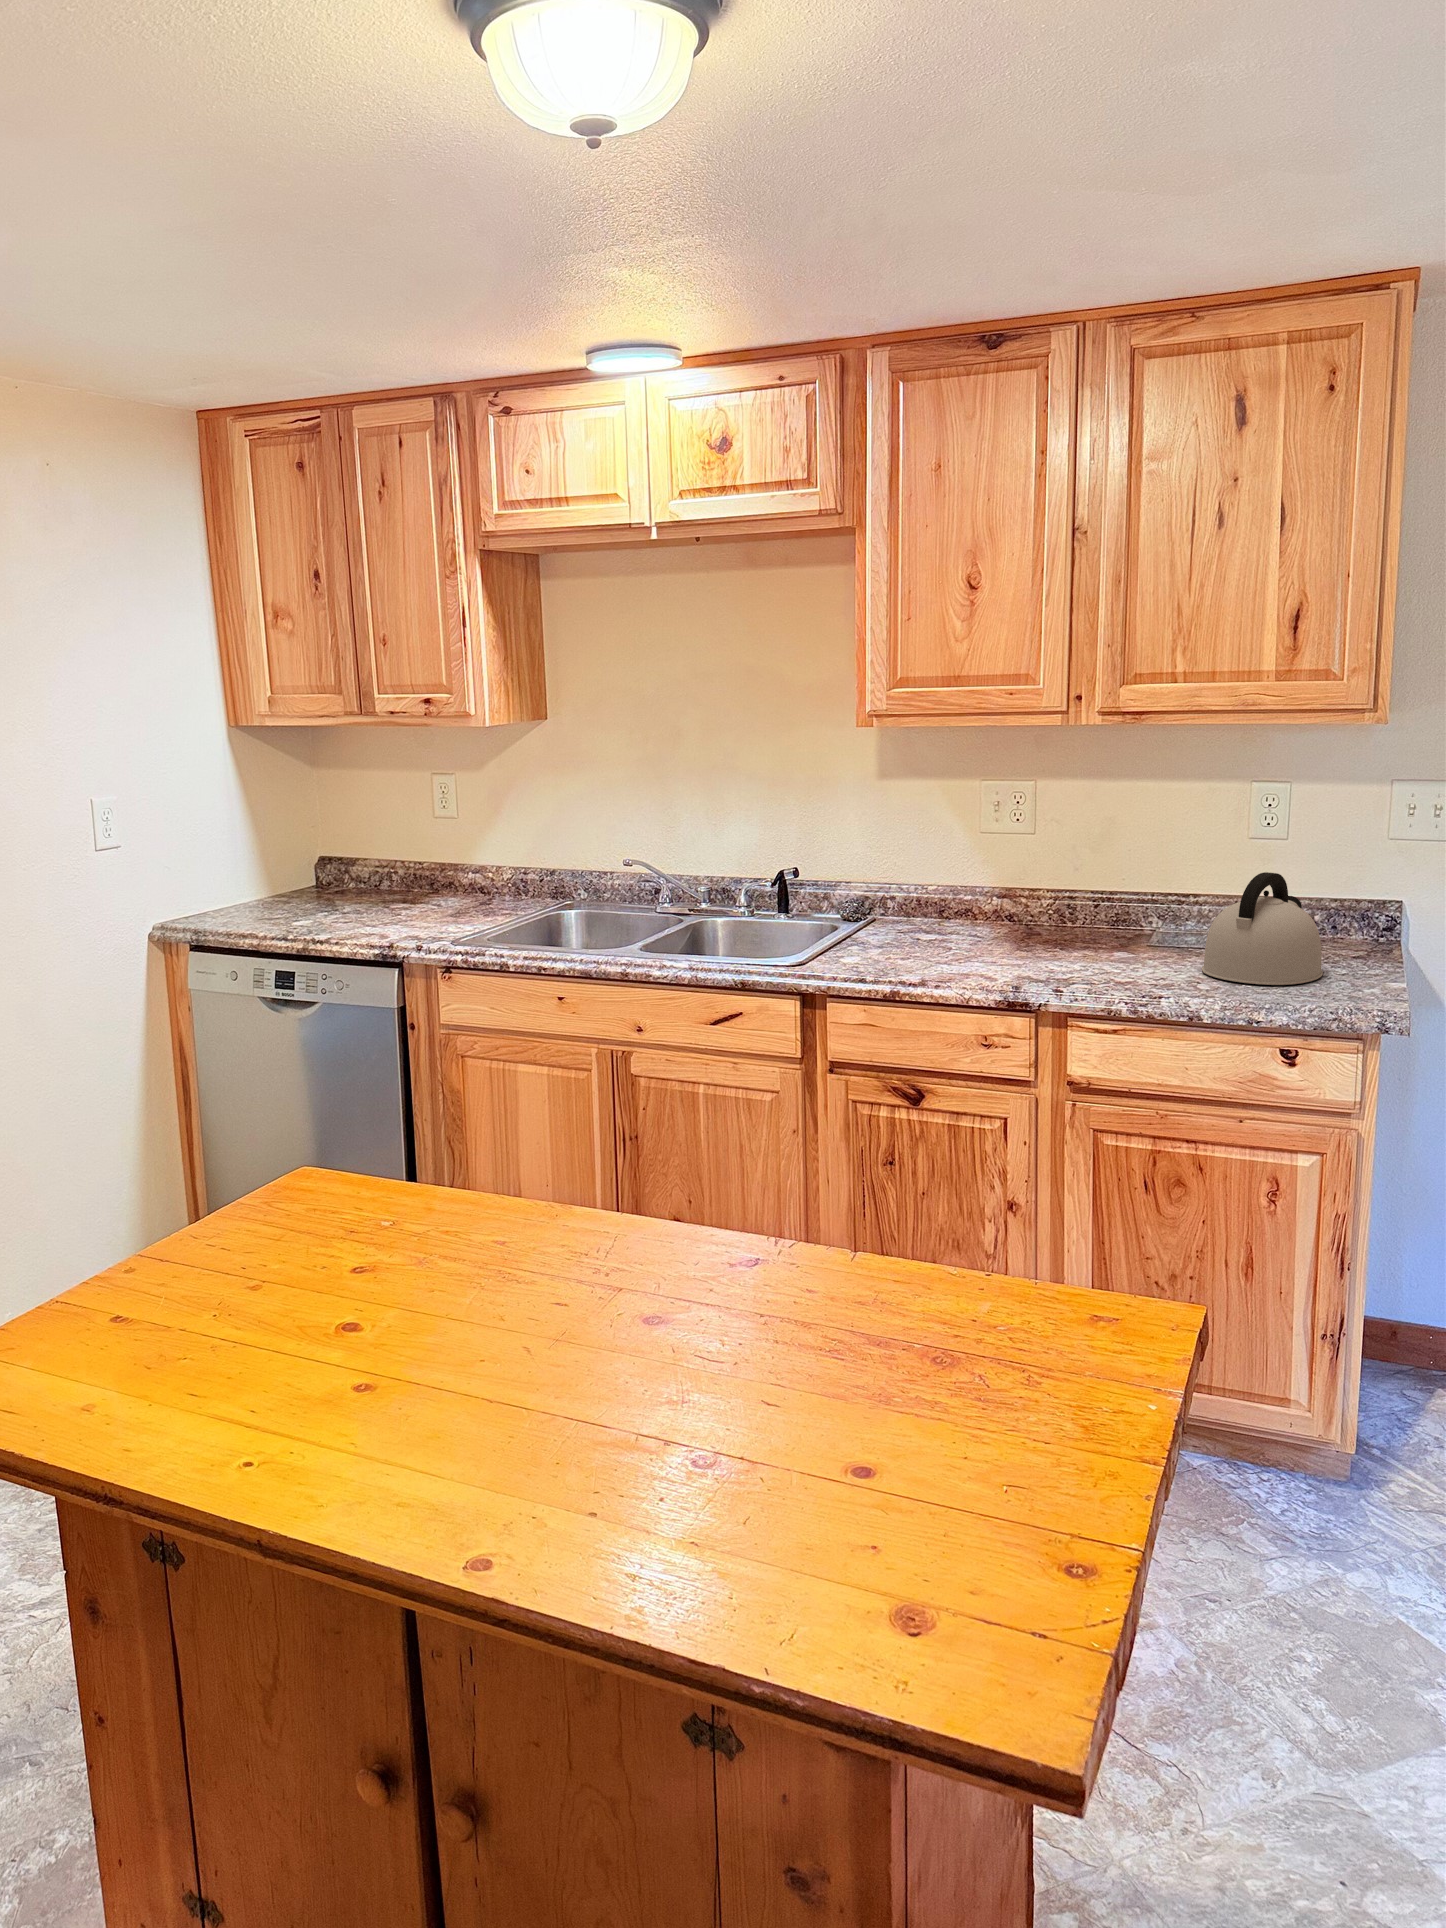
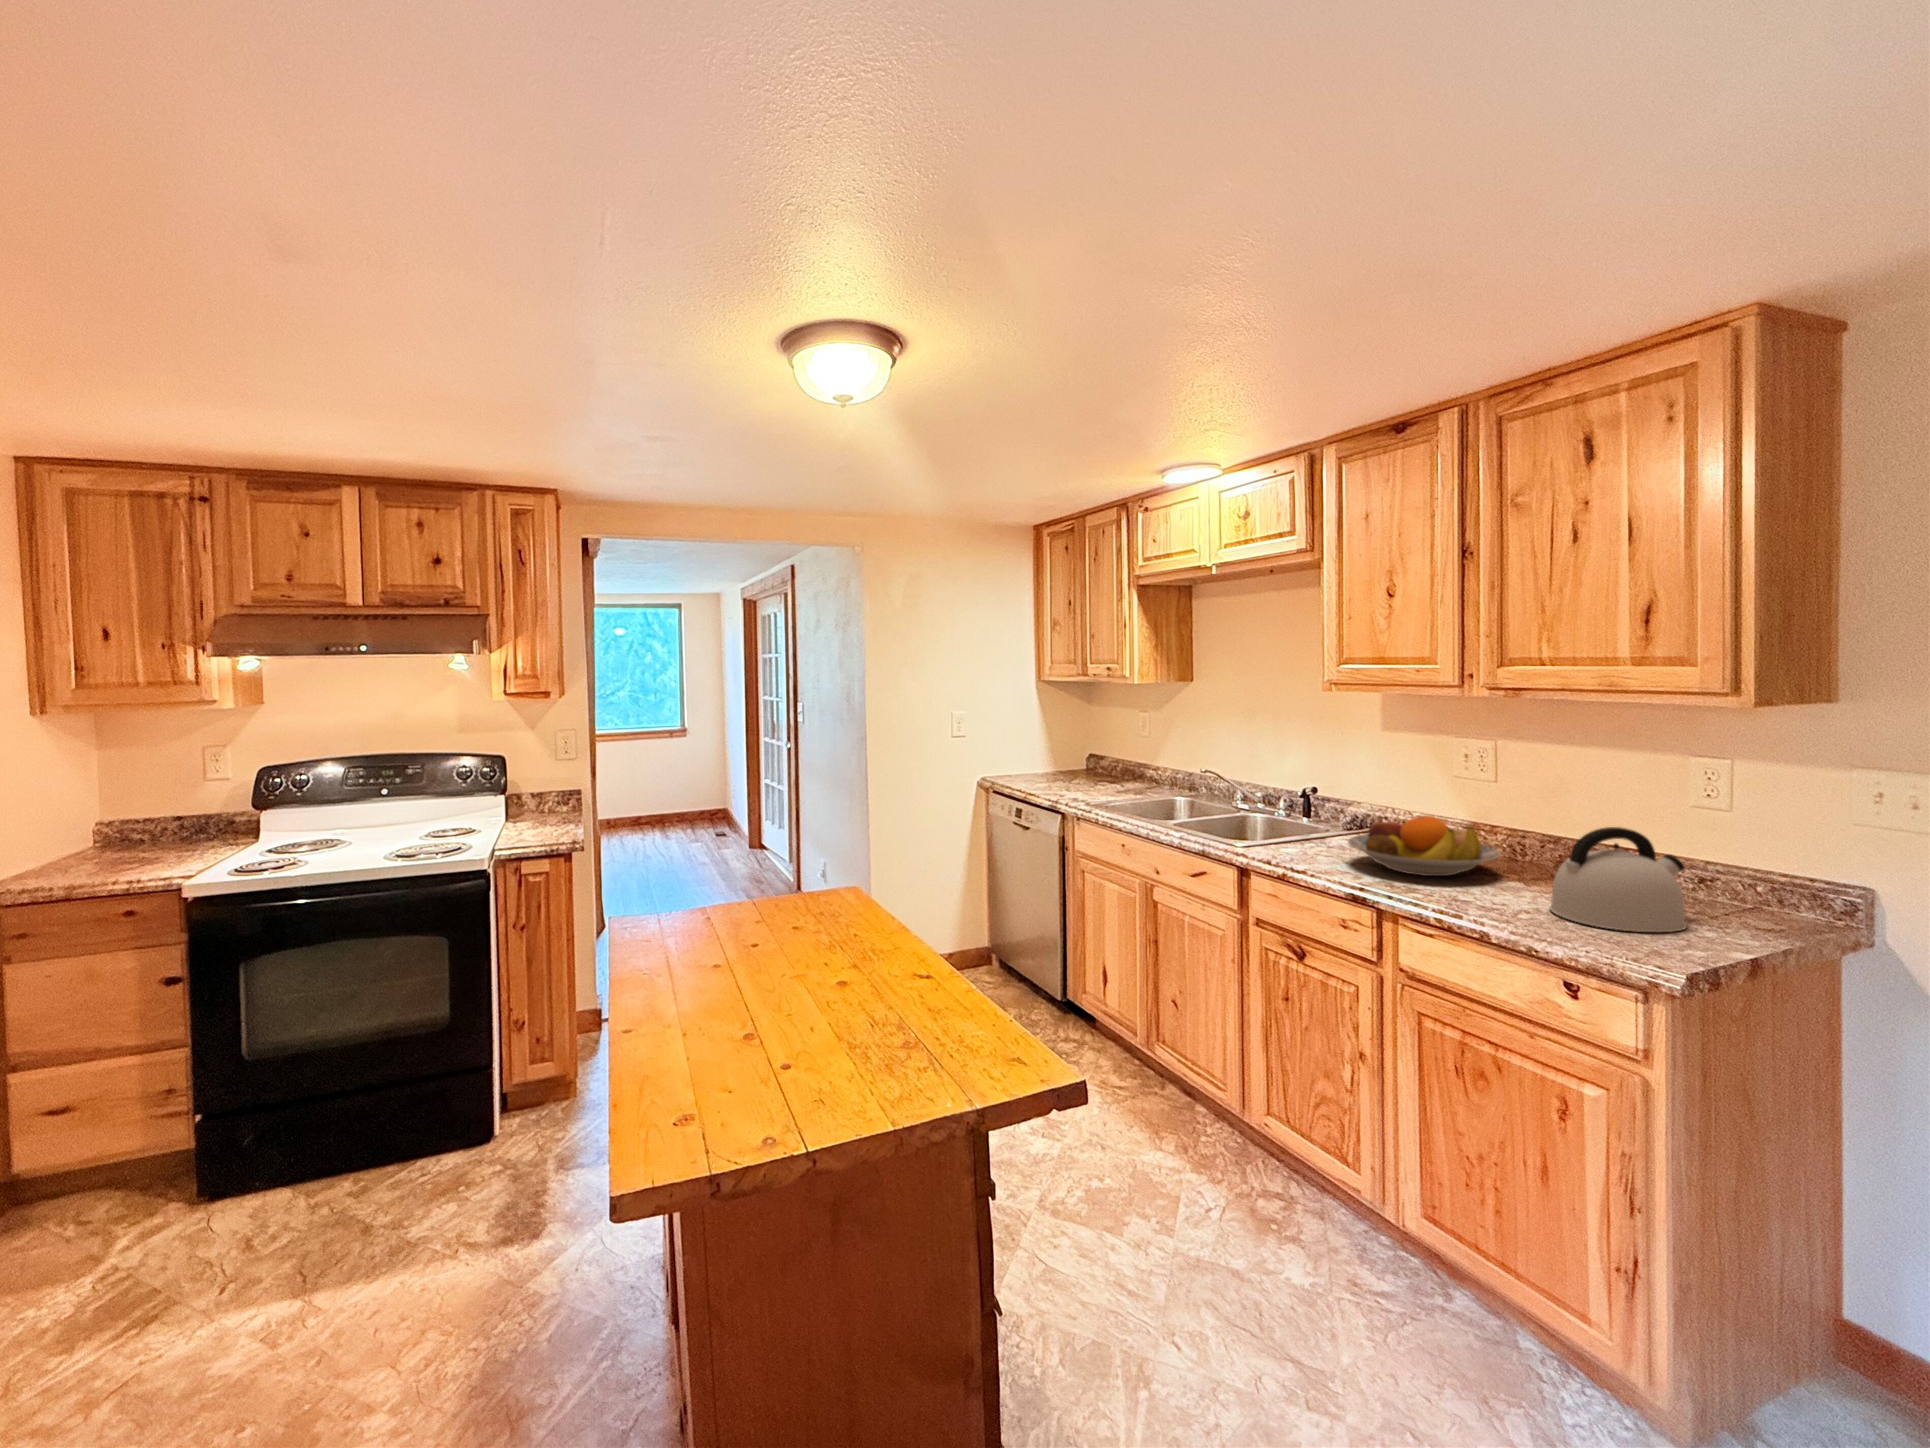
fruit bowl: none [934,887,1106,963] -> present [1348,816,1500,876]

